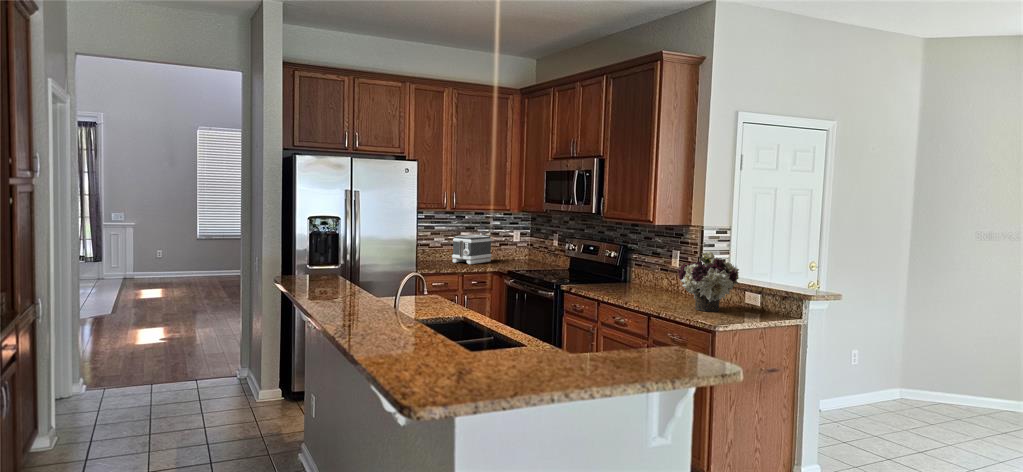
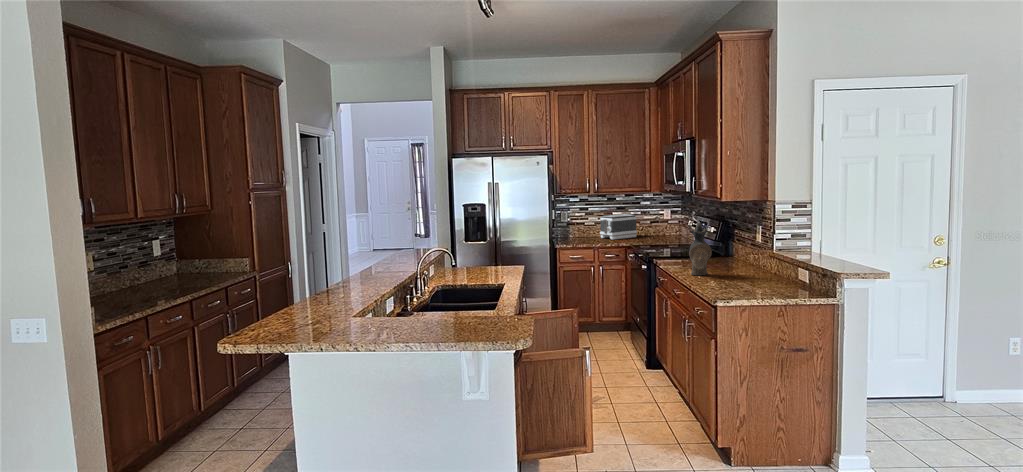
ceramic pitcher: none [636,246,660,301] -> present [689,222,712,275]
flower arrangement: present [678,251,739,312] -> none [717,226,775,288]

